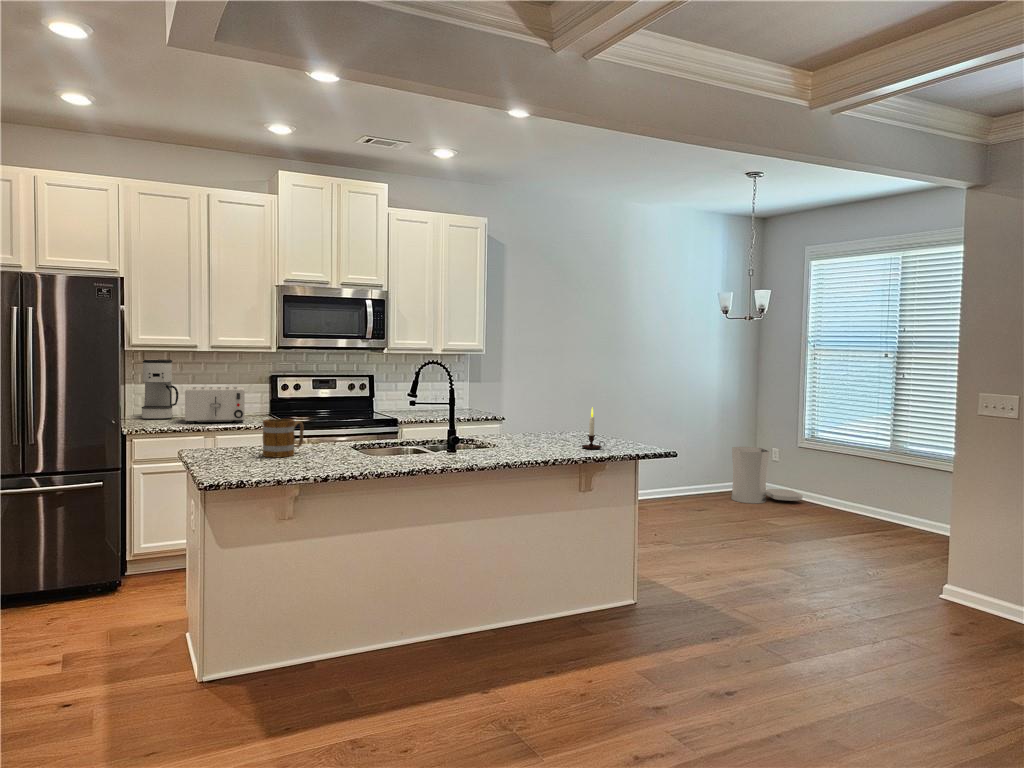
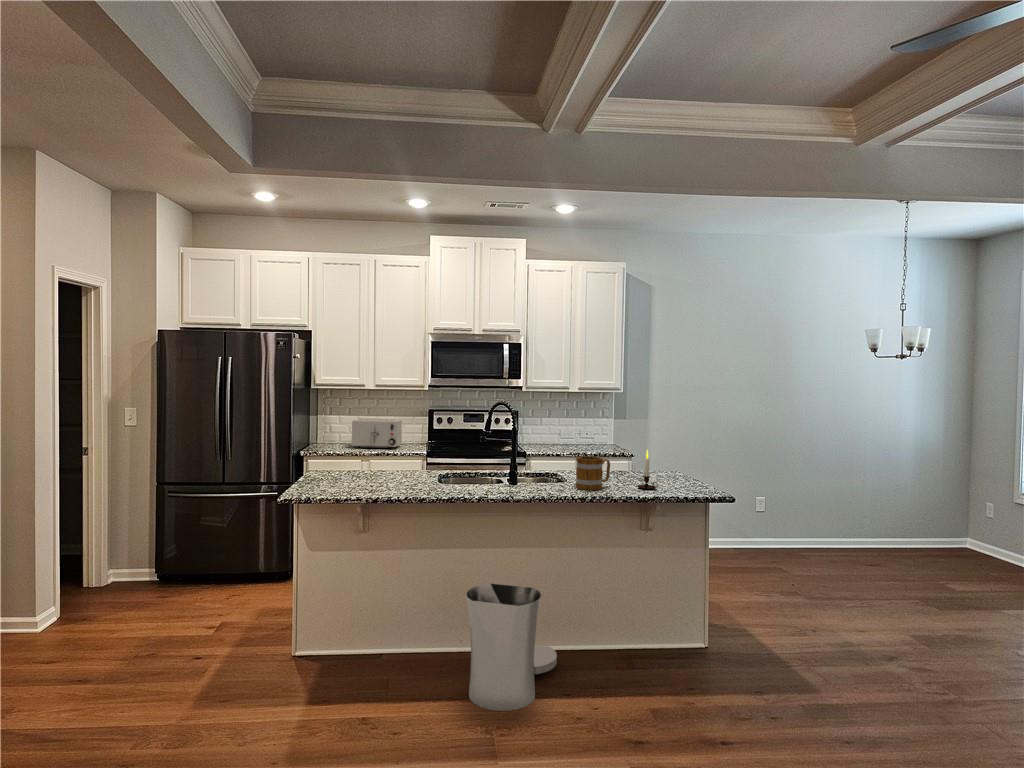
coffee maker: present [142,359,179,419] -> none [327,395,356,443]
mug: present [262,419,304,457] -> present [576,456,610,490]
trash can: present [731,447,803,504] -> present [466,583,557,711]

